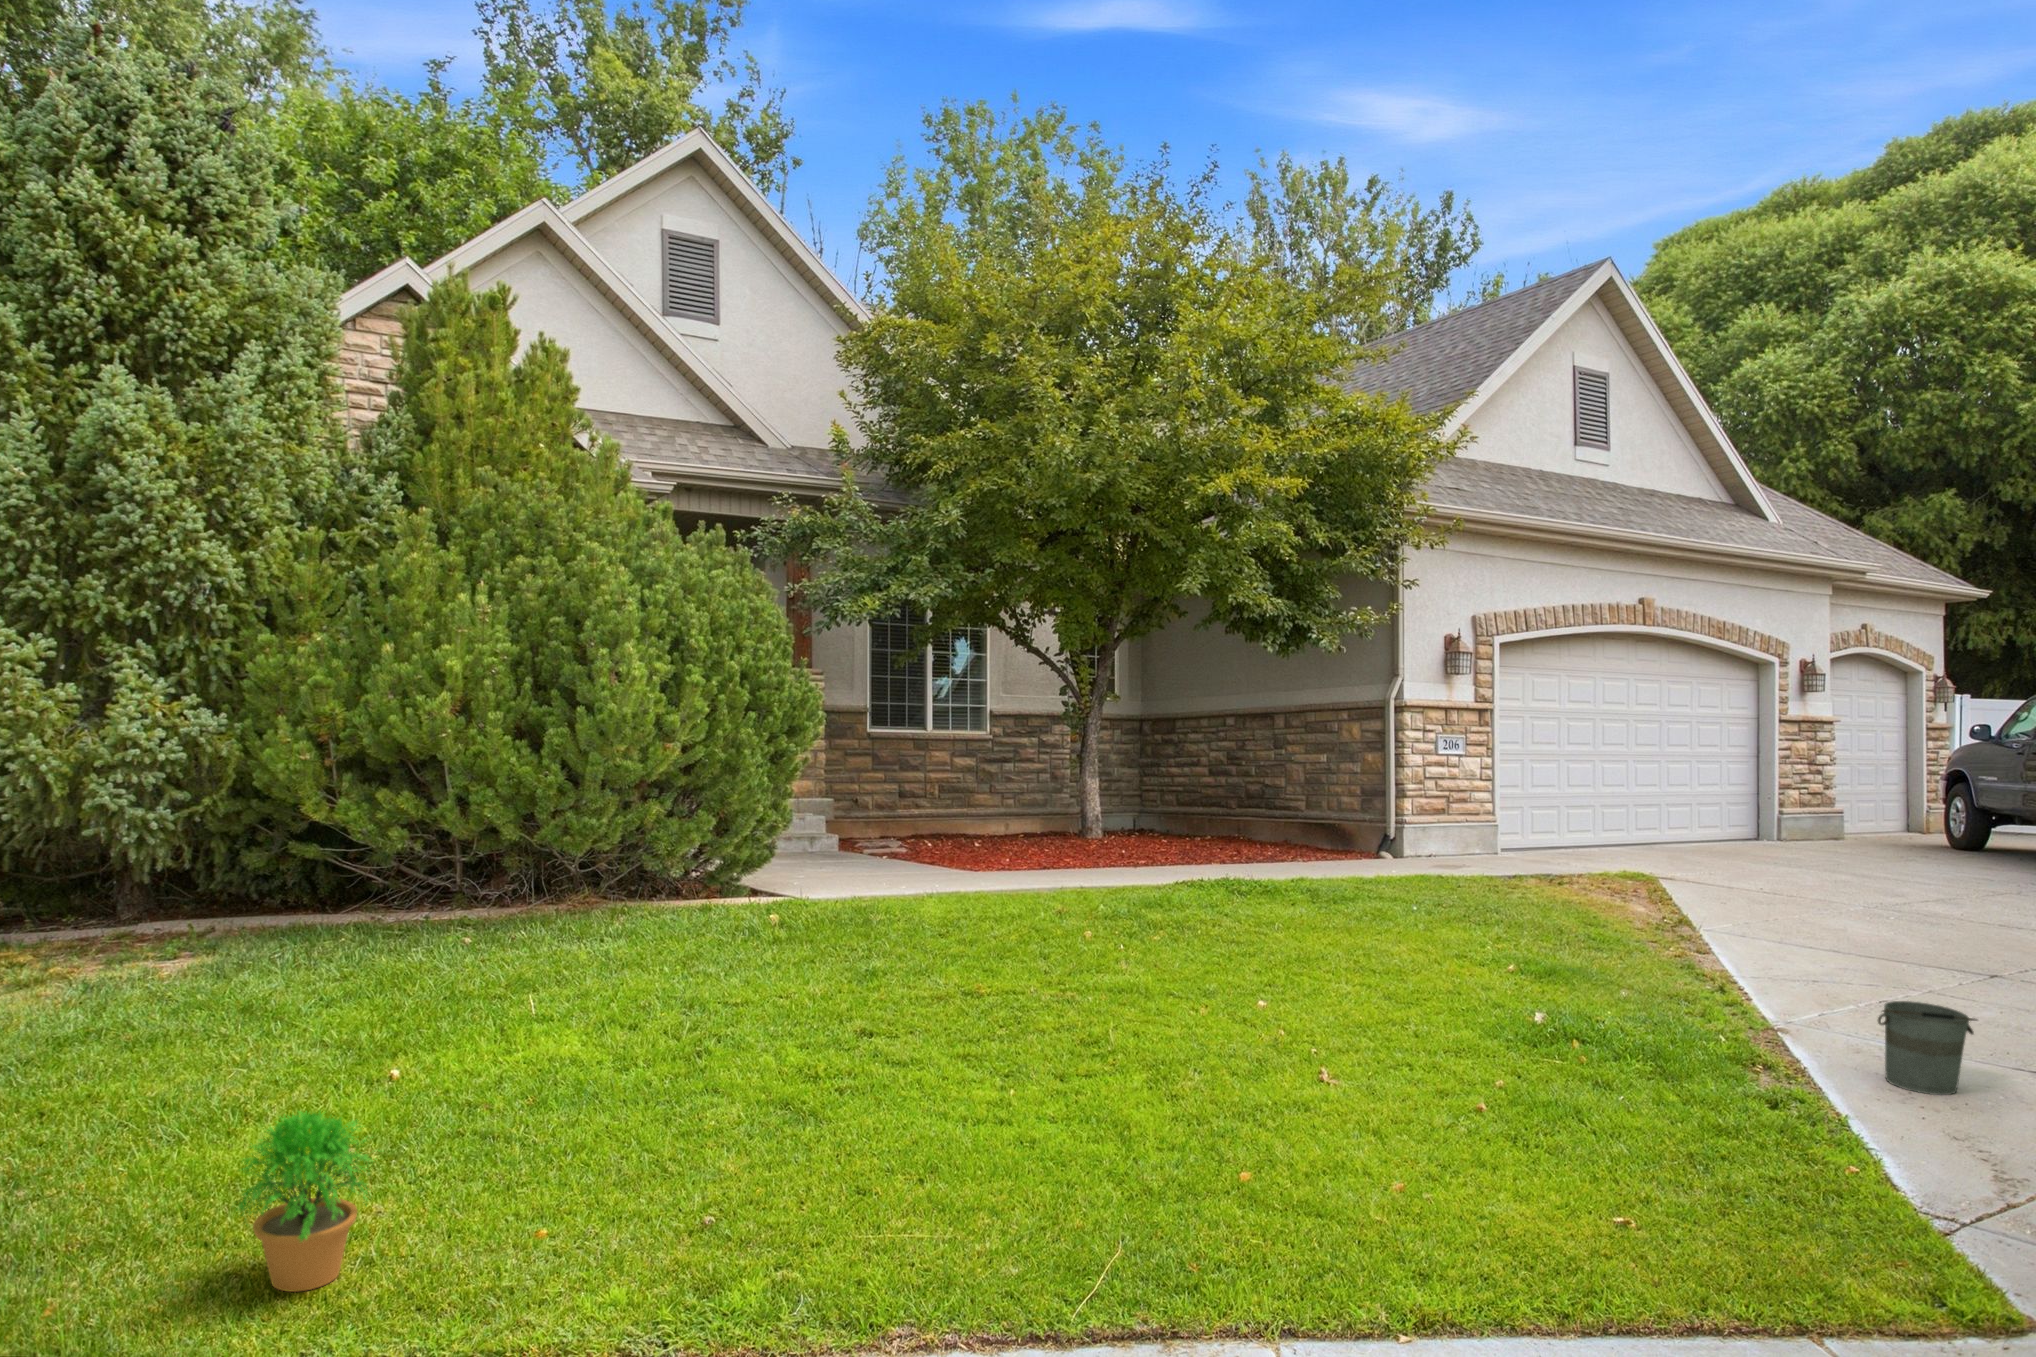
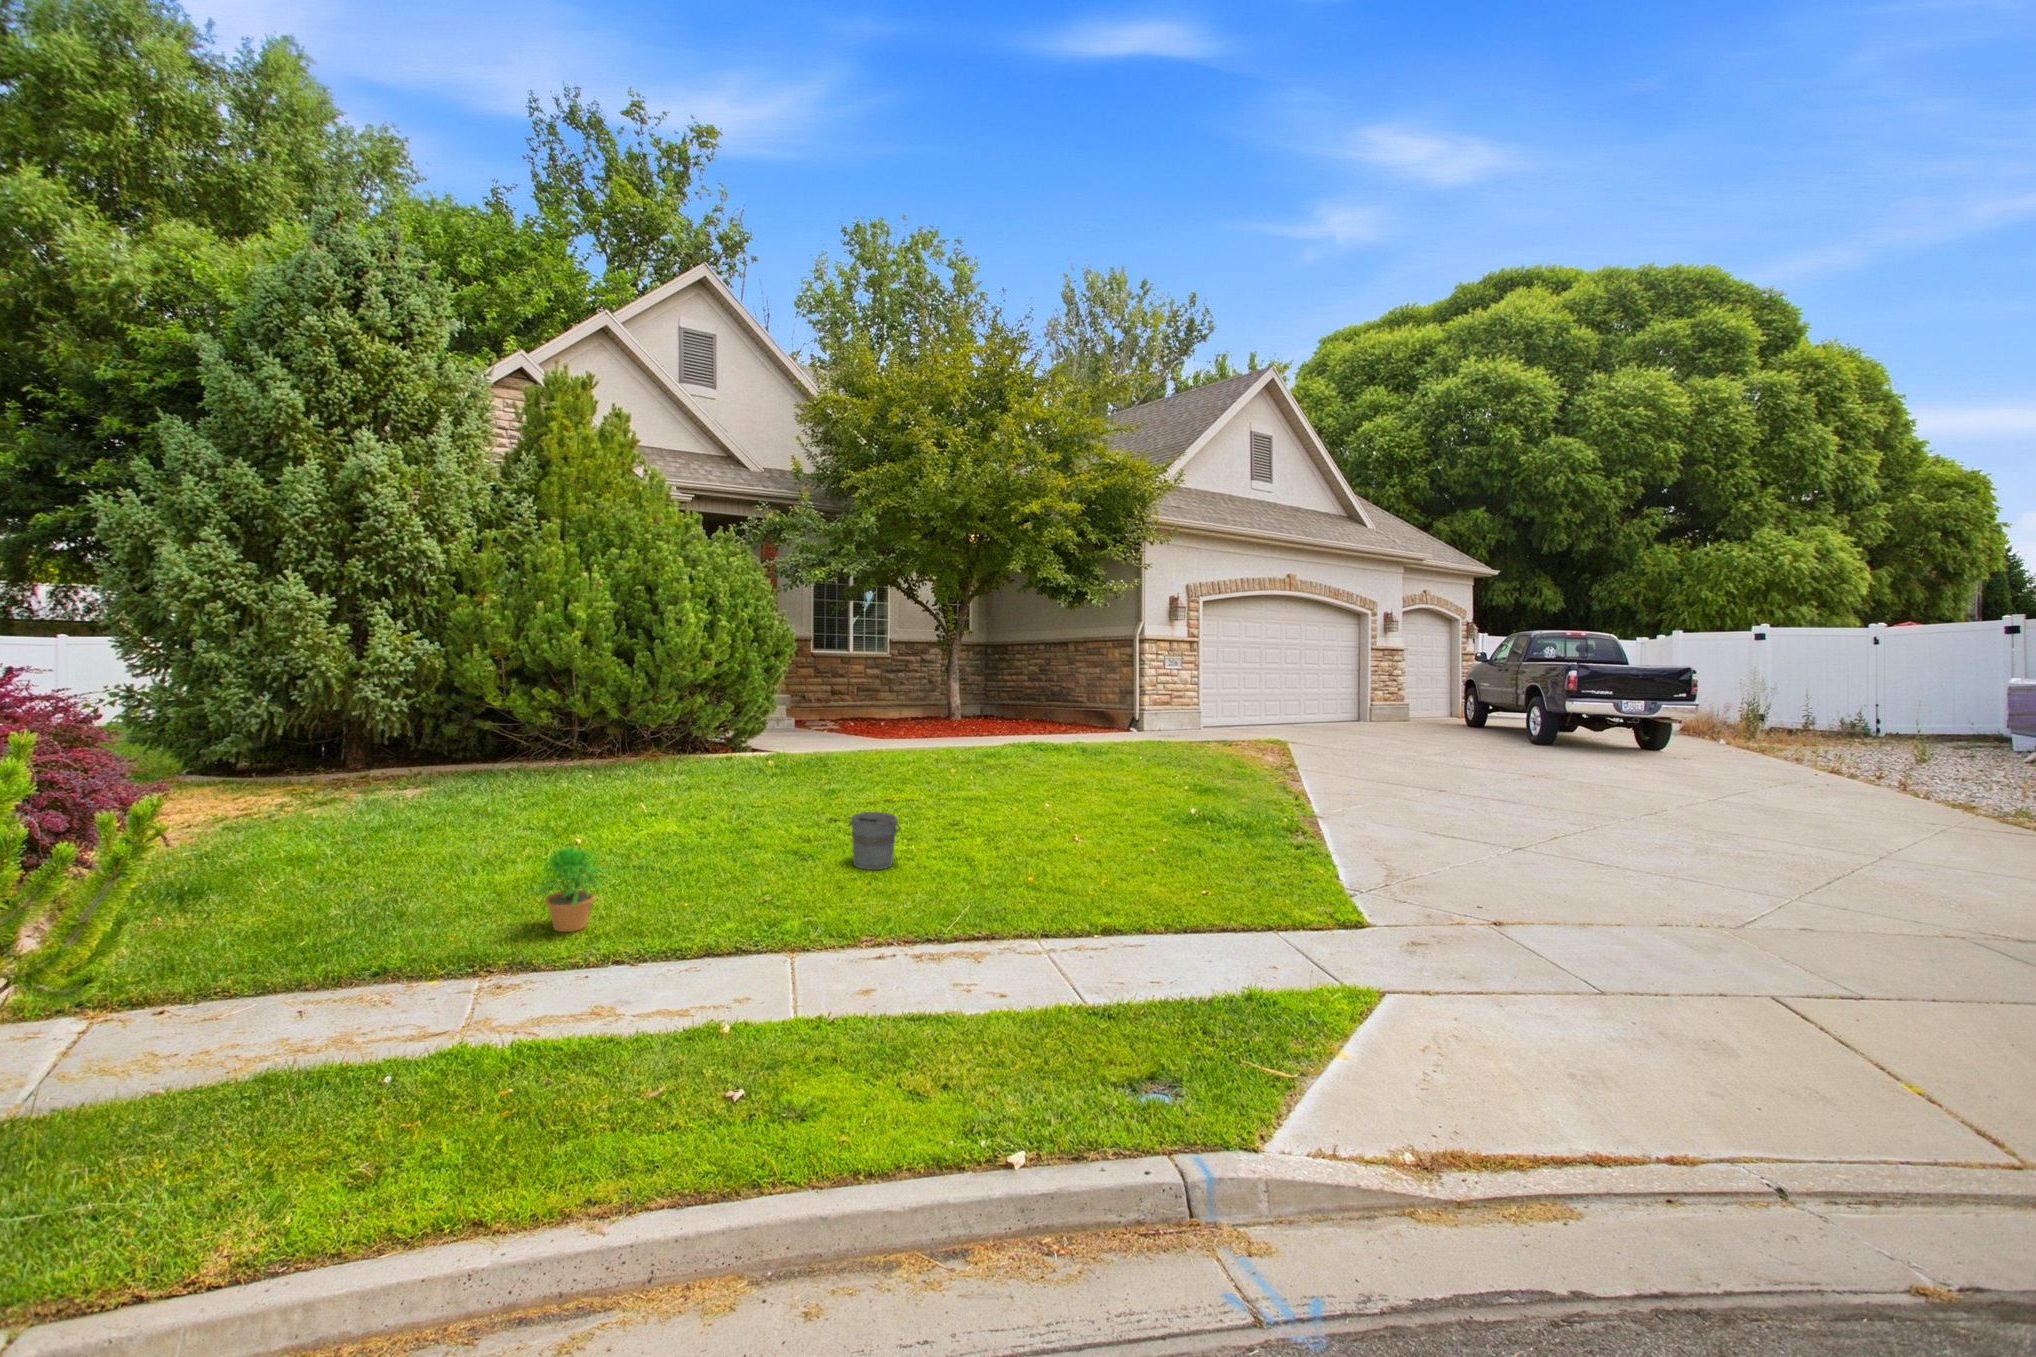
bucket: present [1878,1001,1977,1095] -> present [849,812,900,870]

